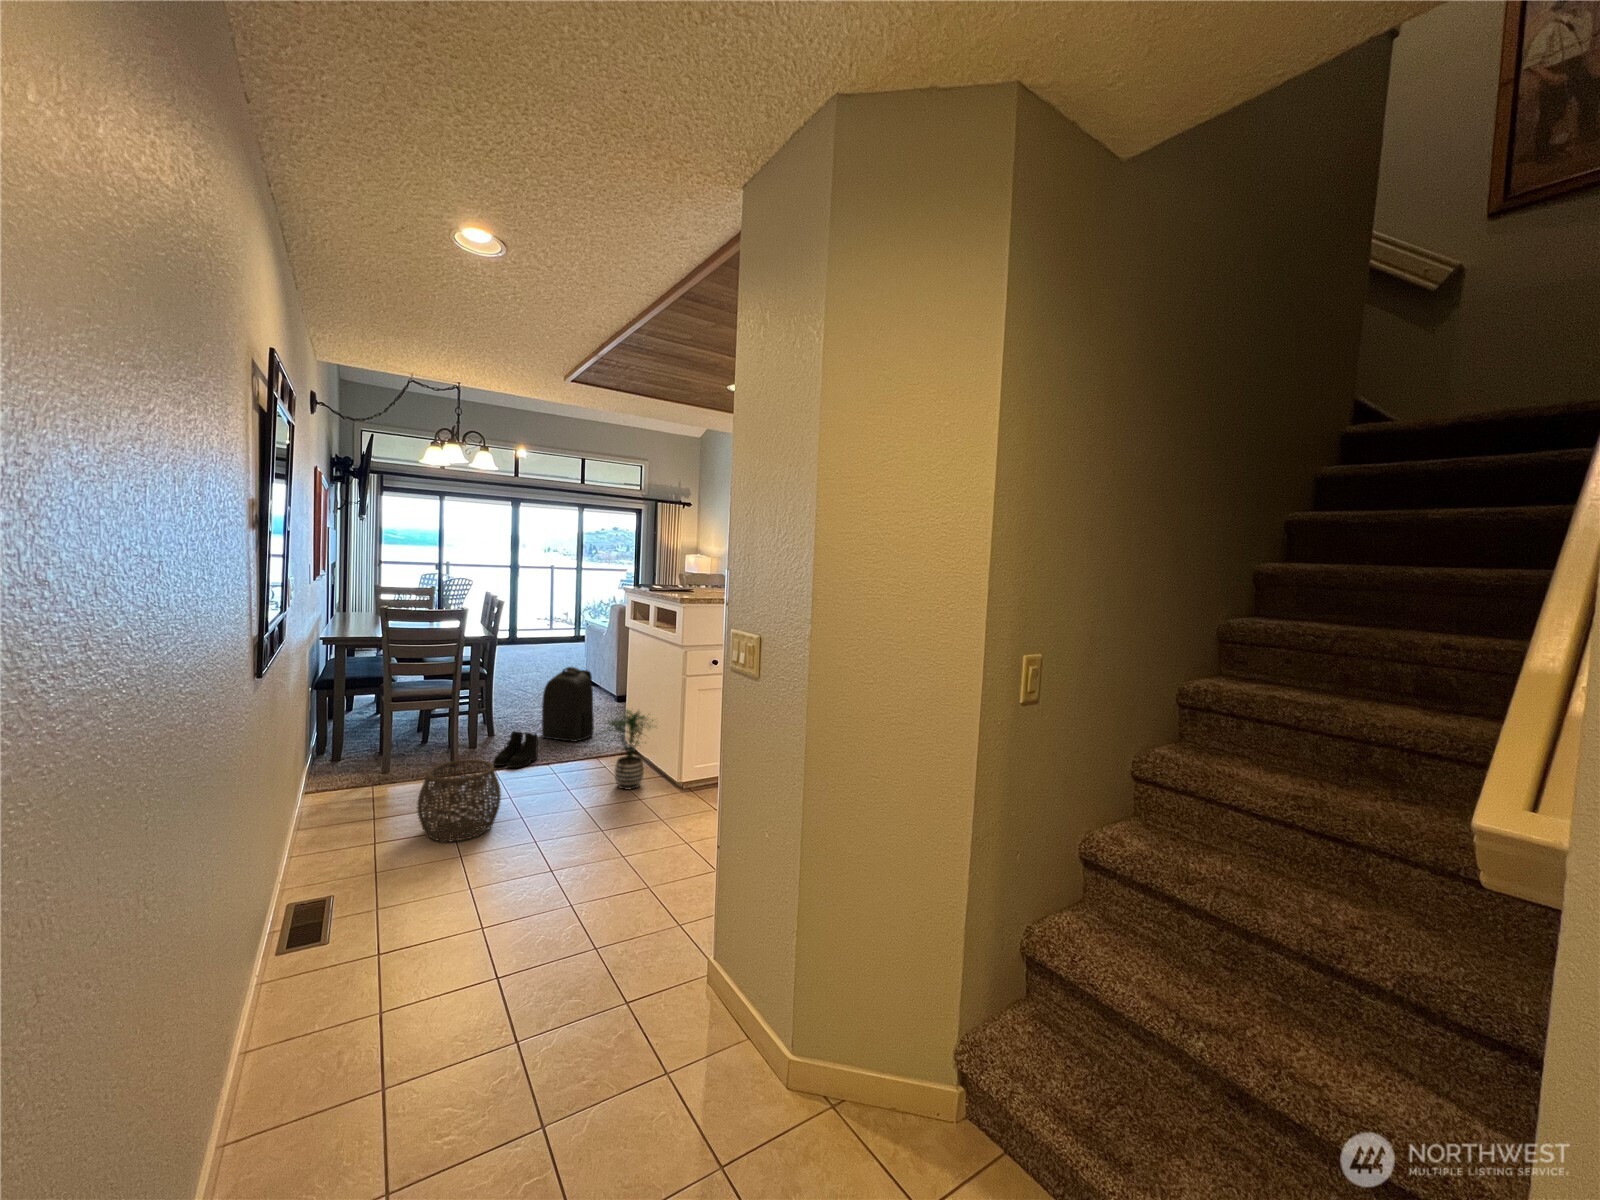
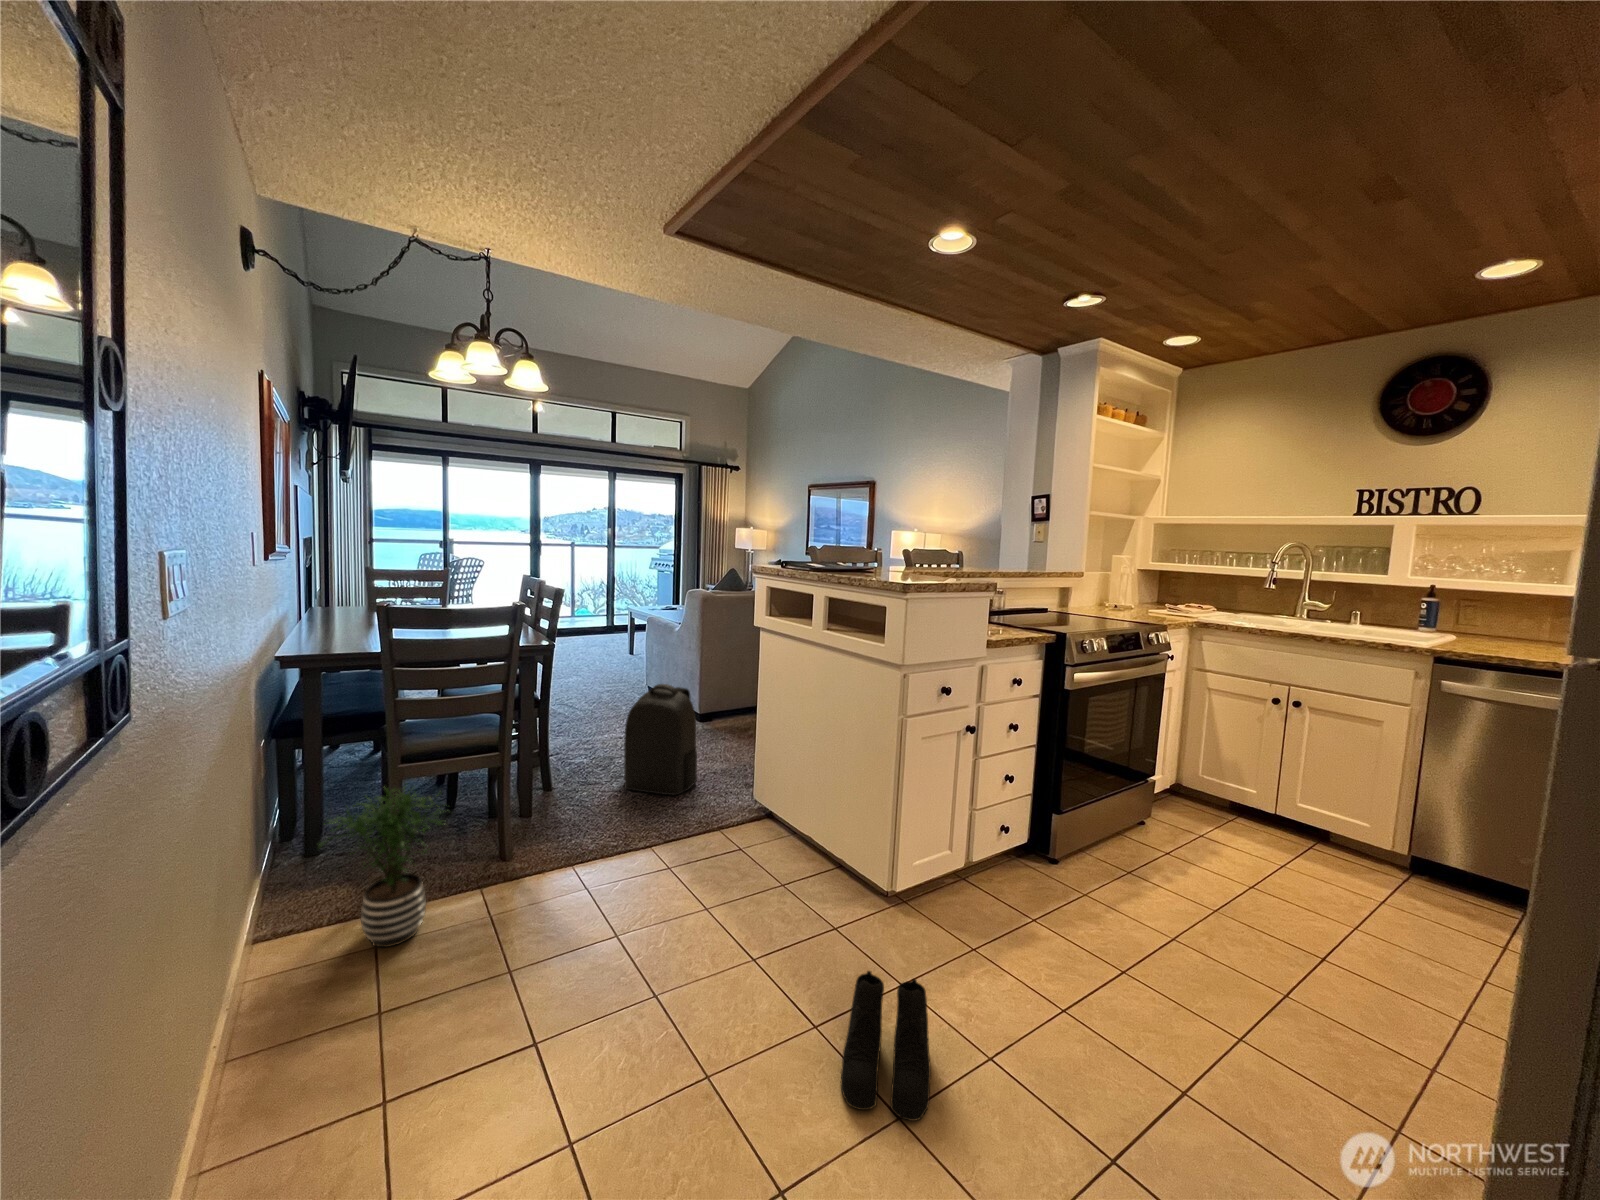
potted plant: present [606,710,653,790] -> present [320,787,448,947]
boots: present [493,731,538,768] -> present [841,971,931,1121]
woven basket: present [417,760,501,842] -> none [471,898,631,1101]

